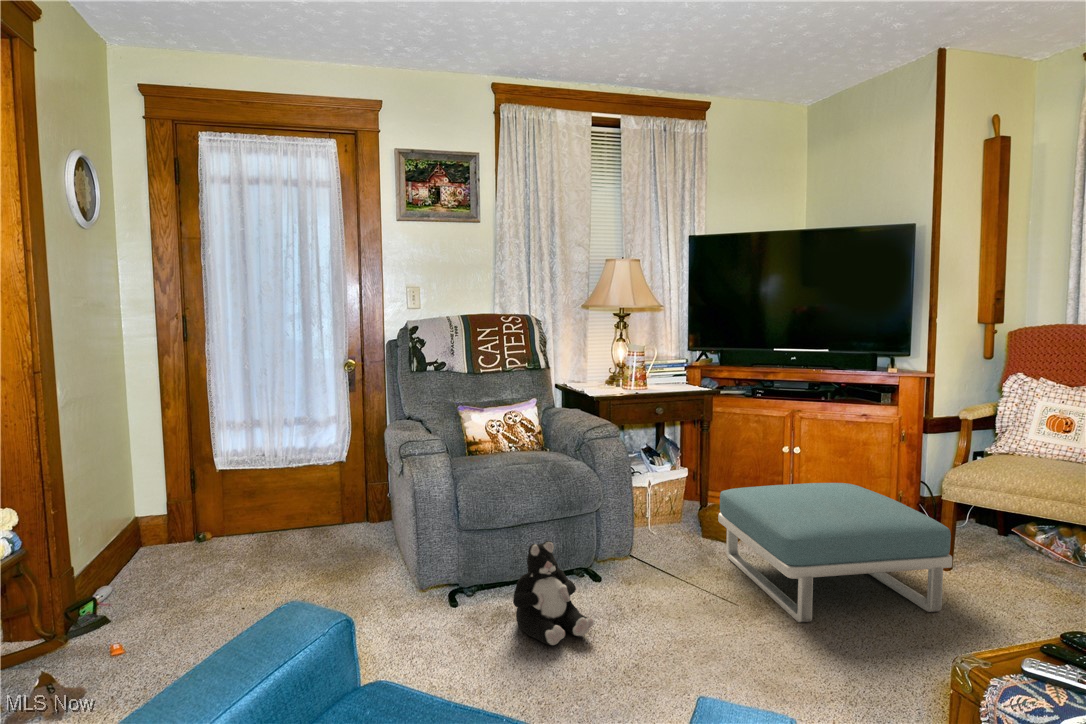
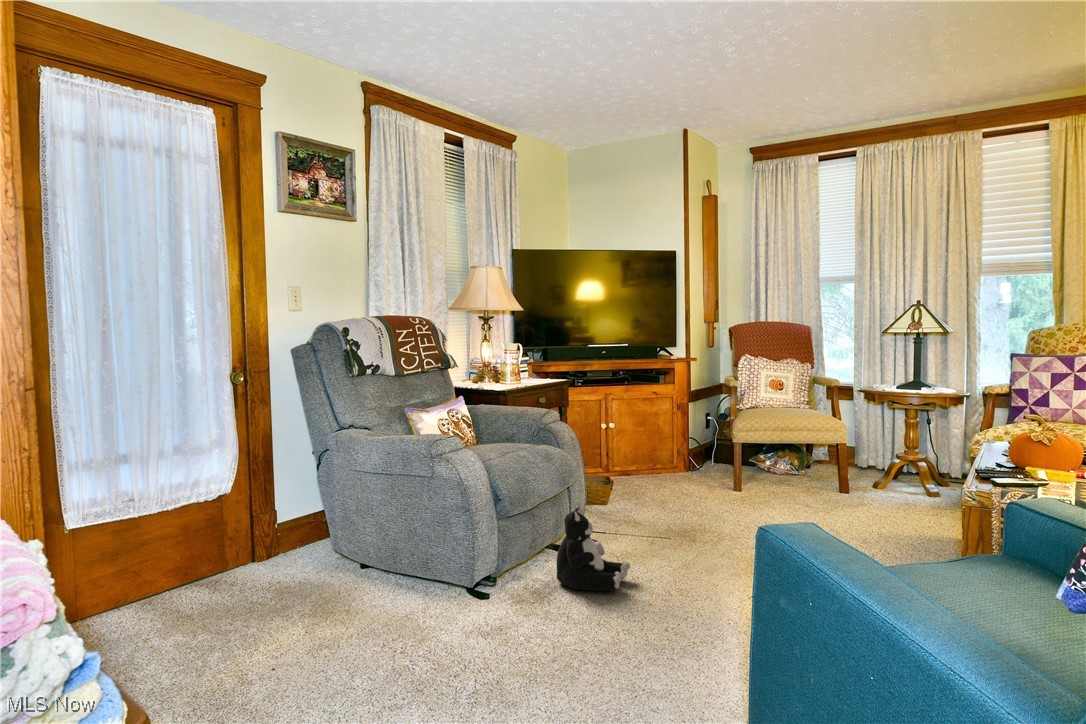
footstool: present [718,483,952,622] -> none [614,441,776,535]

